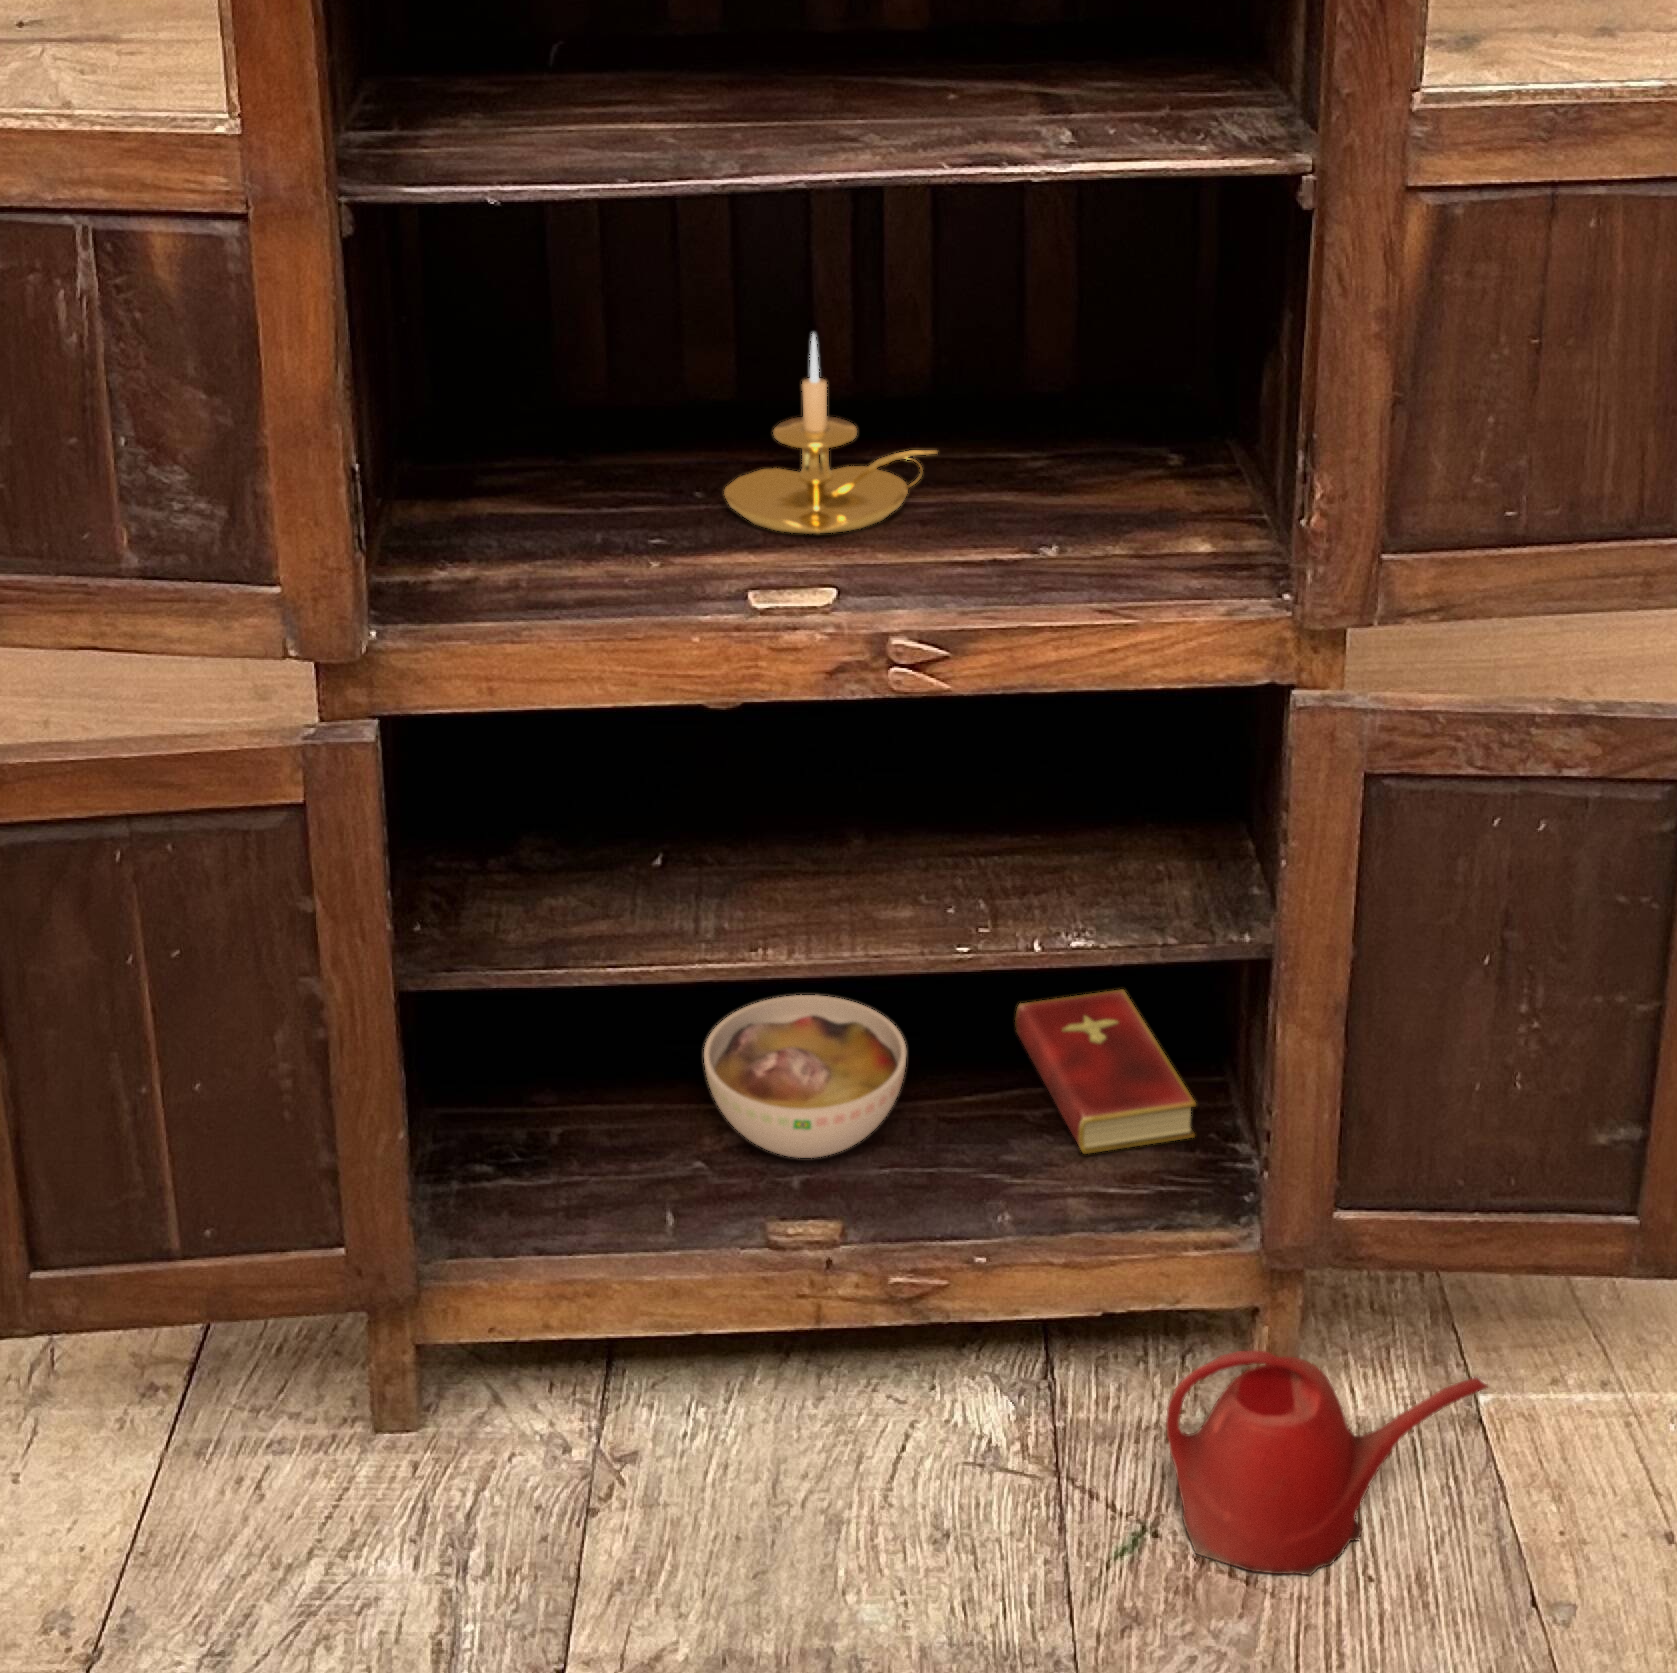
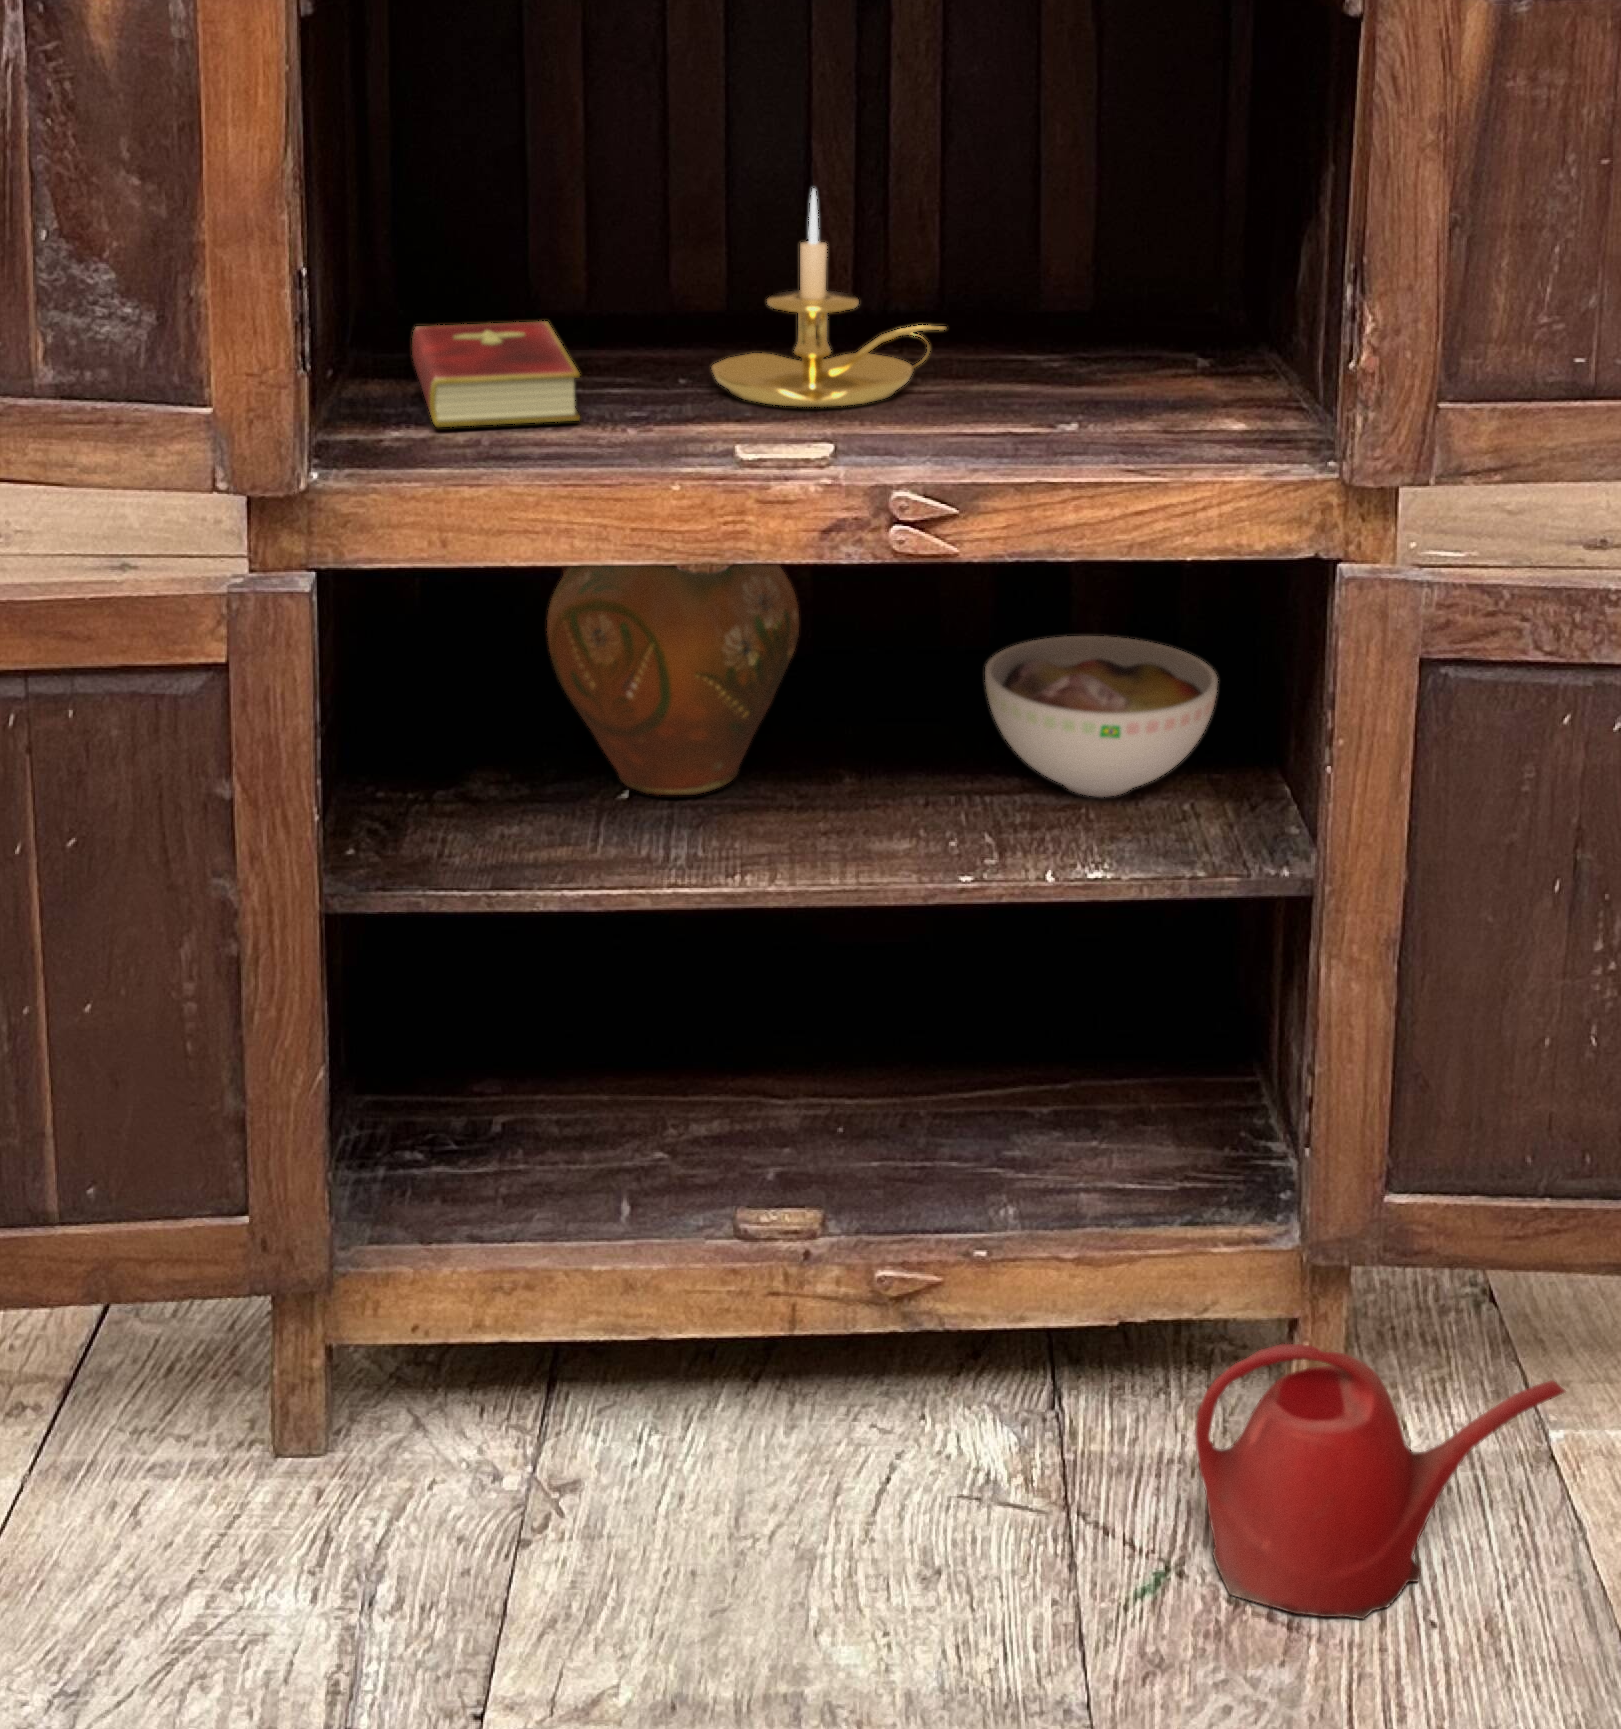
ceramic jug: none [583,554,809,867] -> present [547,564,799,795]
hardcover book: present [1015,989,1196,1154] -> present [412,321,580,427]
bowl: present [704,995,907,1158] -> present [985,636,1218,797]

